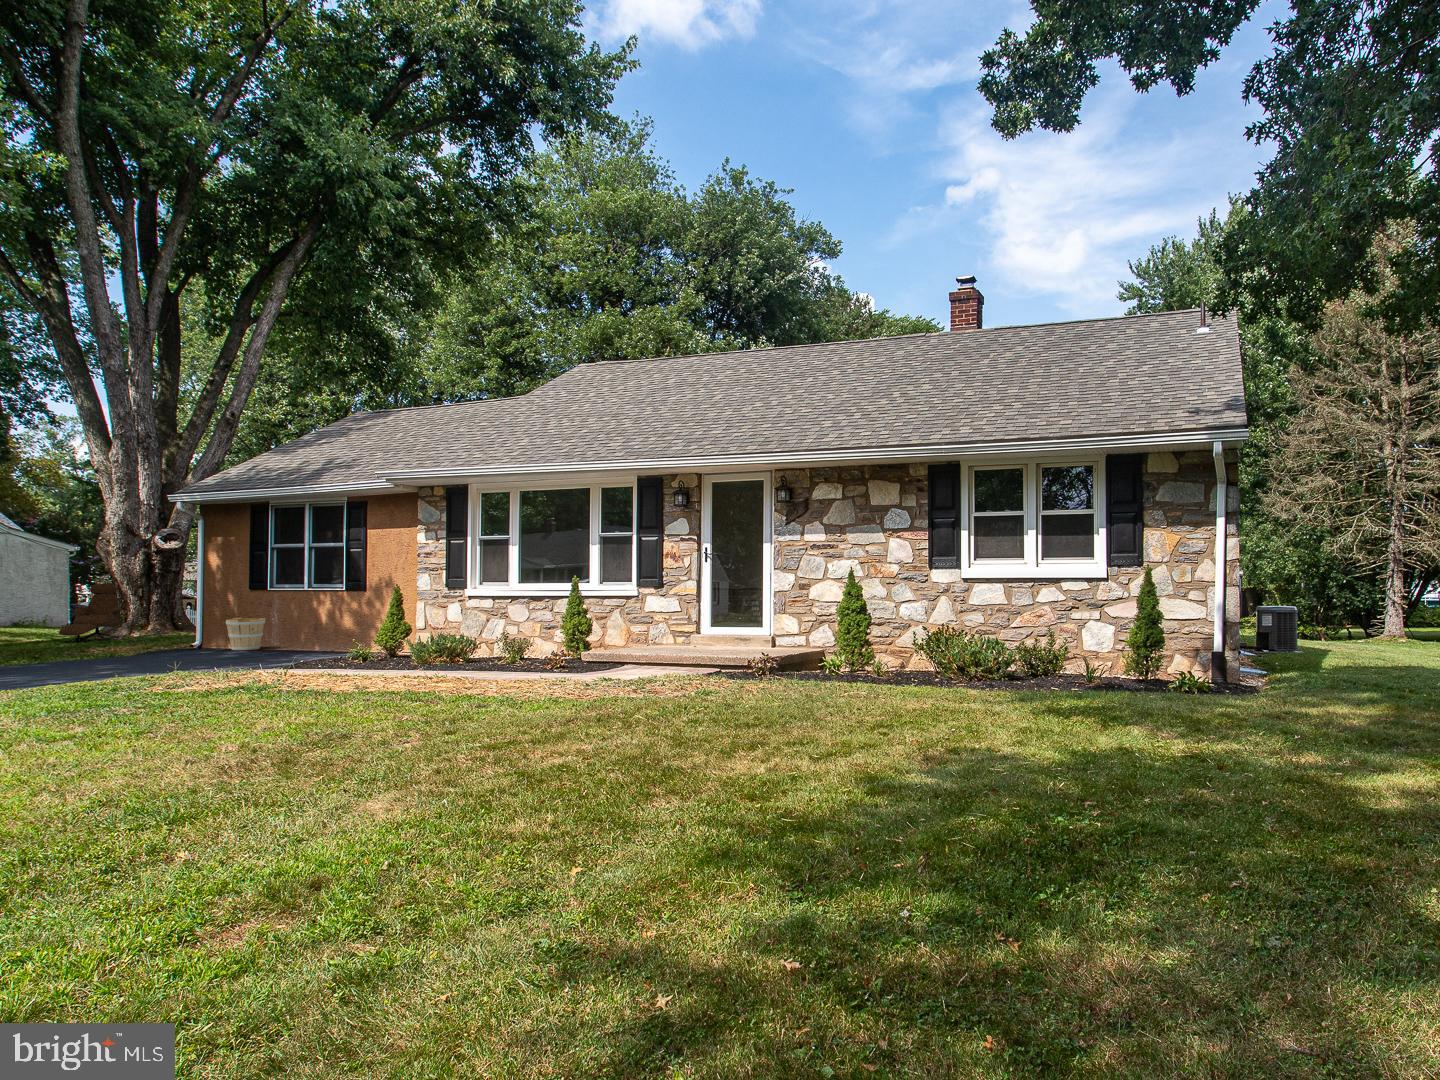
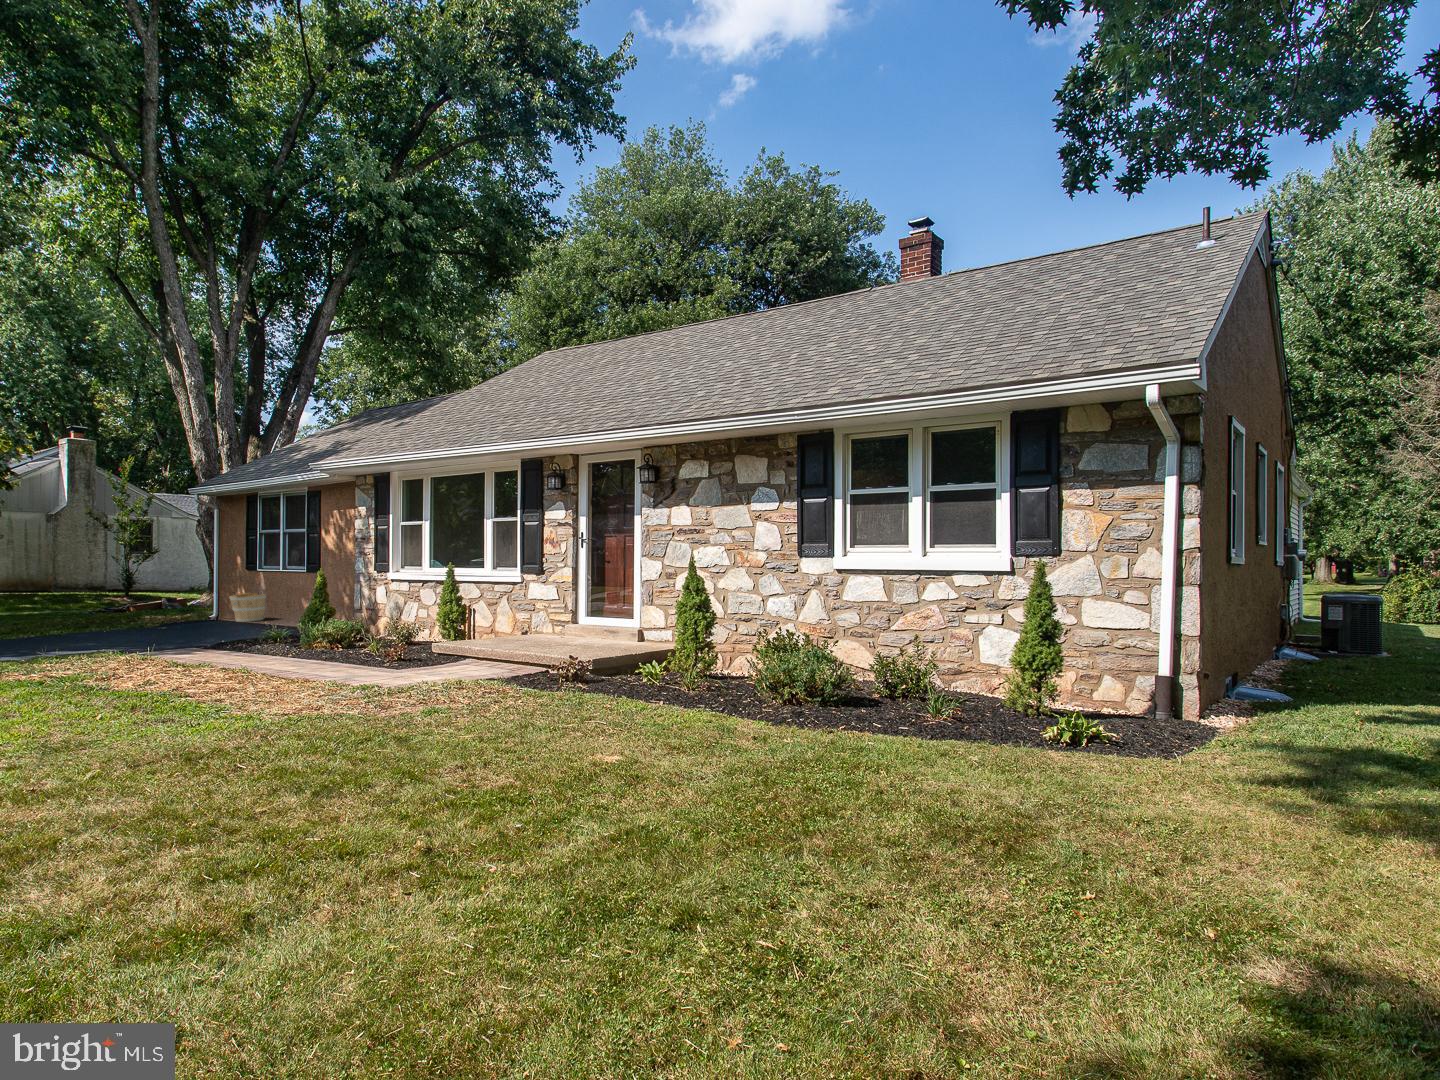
lounge chair: present [59,583,122,643] -> none [145,560,211,611]

